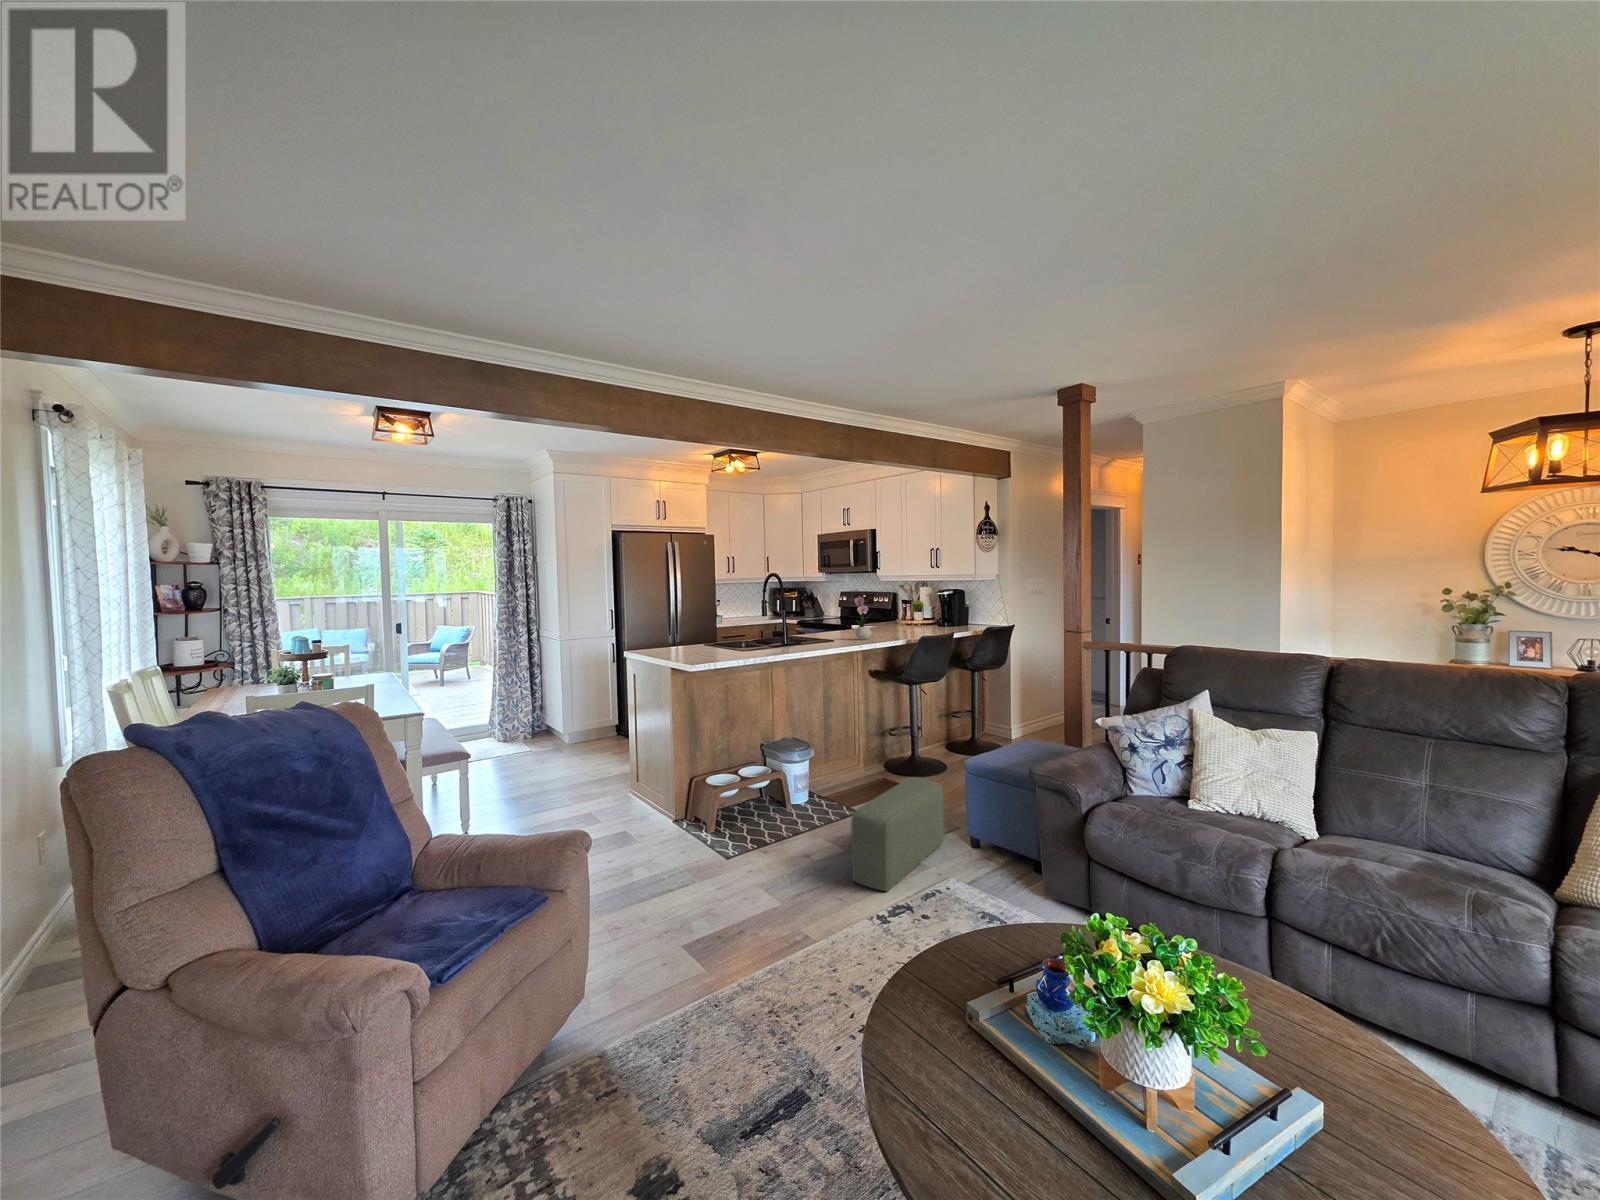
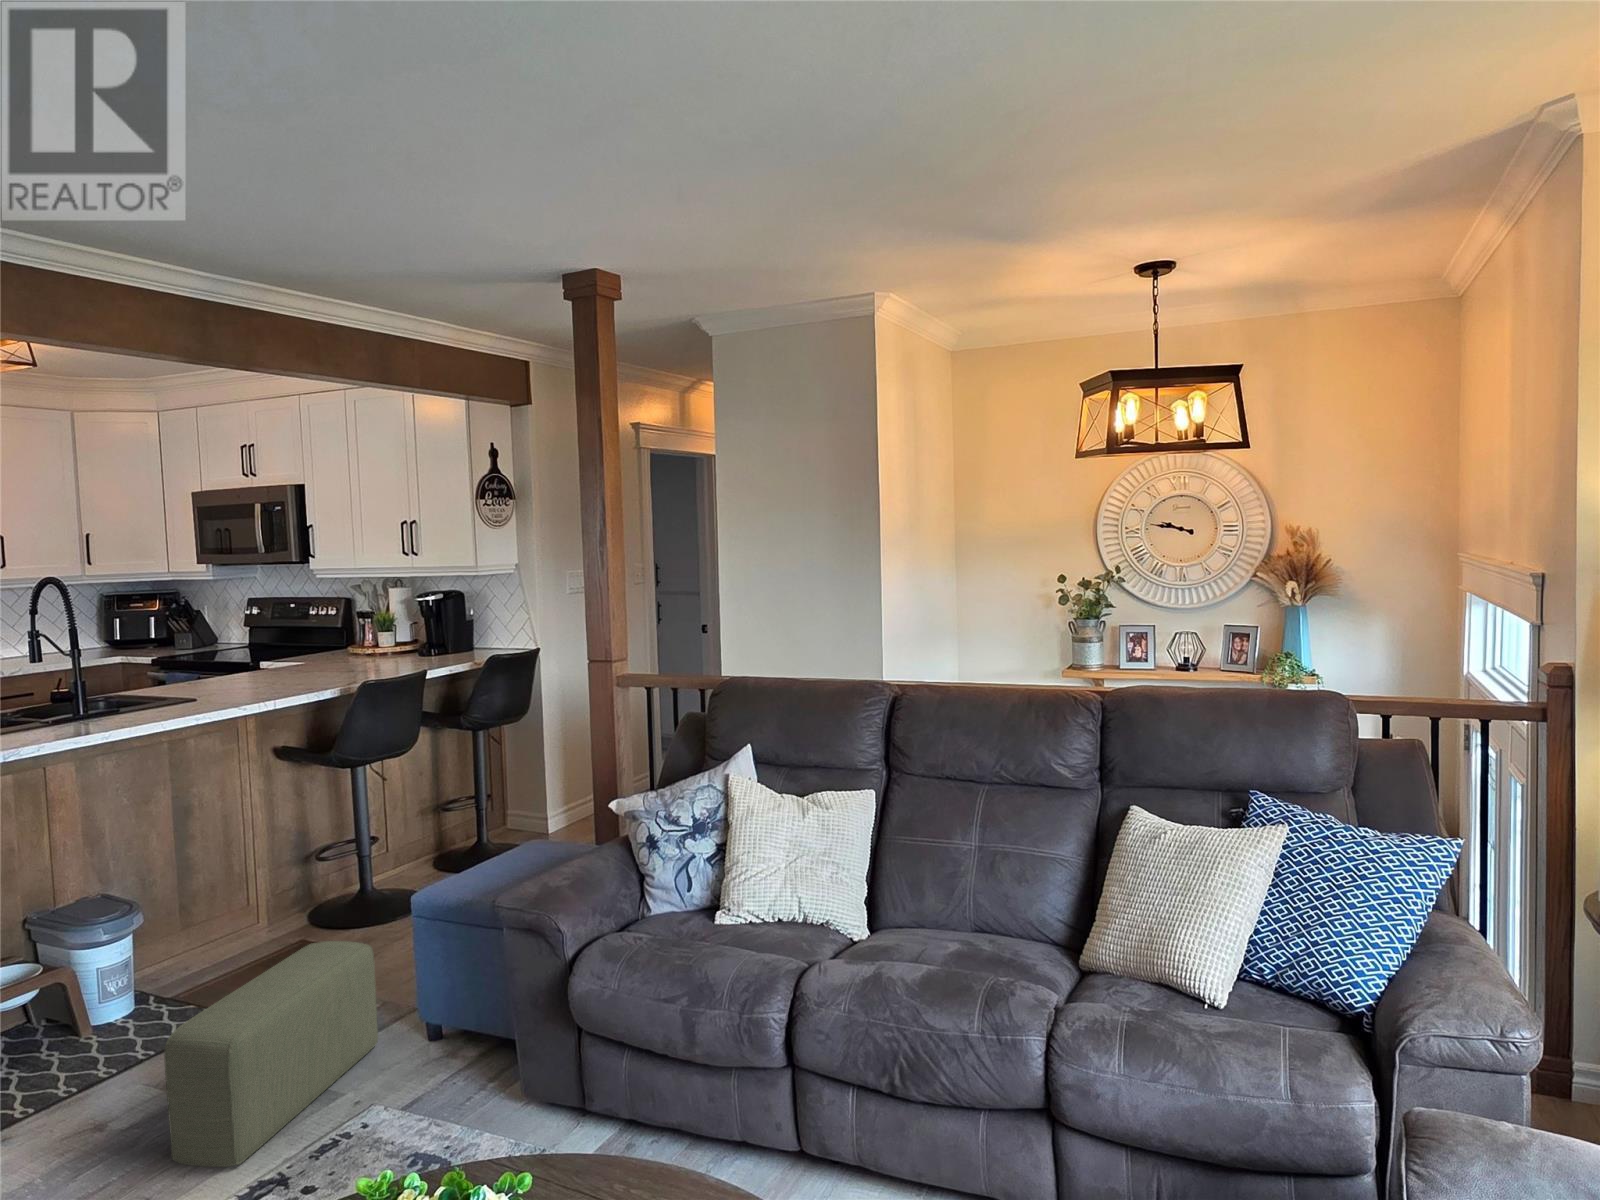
flower arrangement: present [854,590,872,640] -> none [228,602,270,695]

